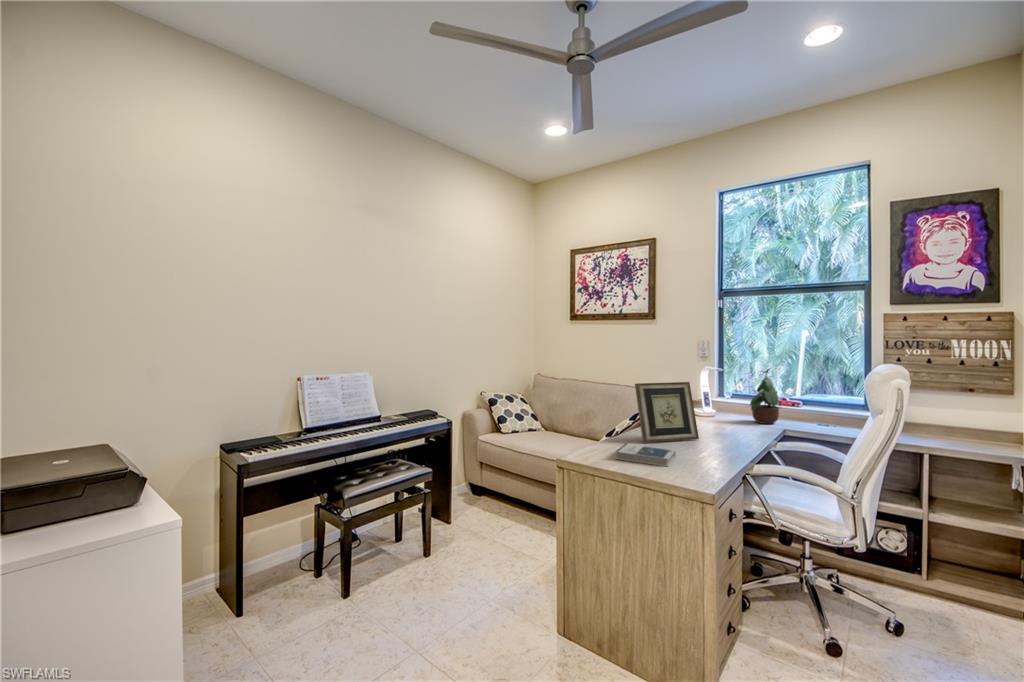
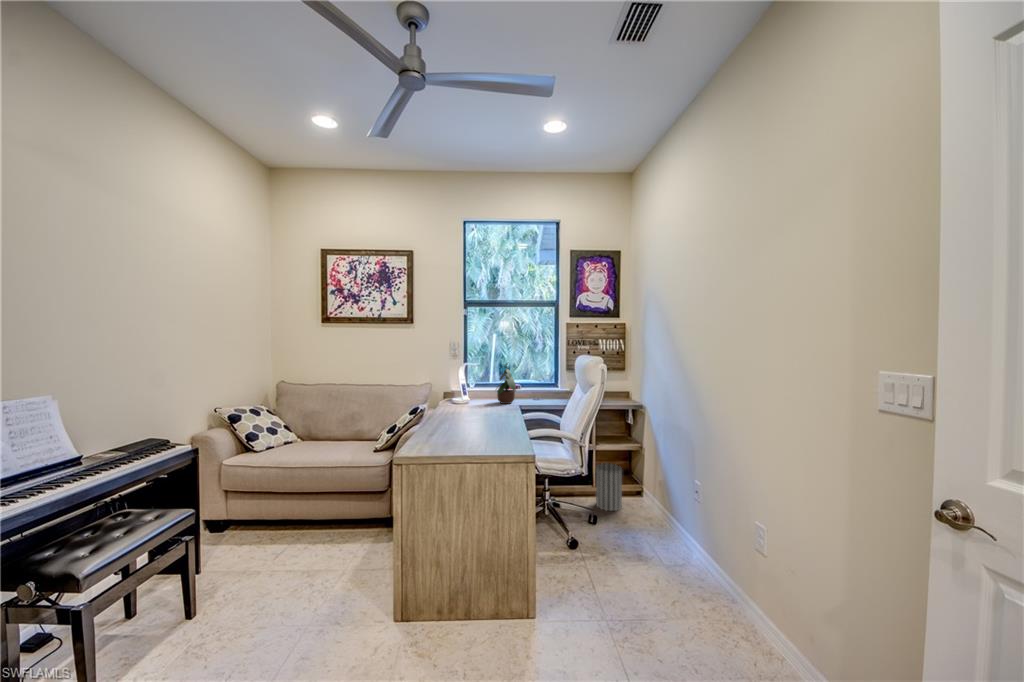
picture frame: present [635,382,699,443] -> none [436,376,482,432]
hardback book: present [616,444,676,466] -> none [441,433,488,450]
wastebasket: none [915,542,975,628] -> present [596,463,622,511]

